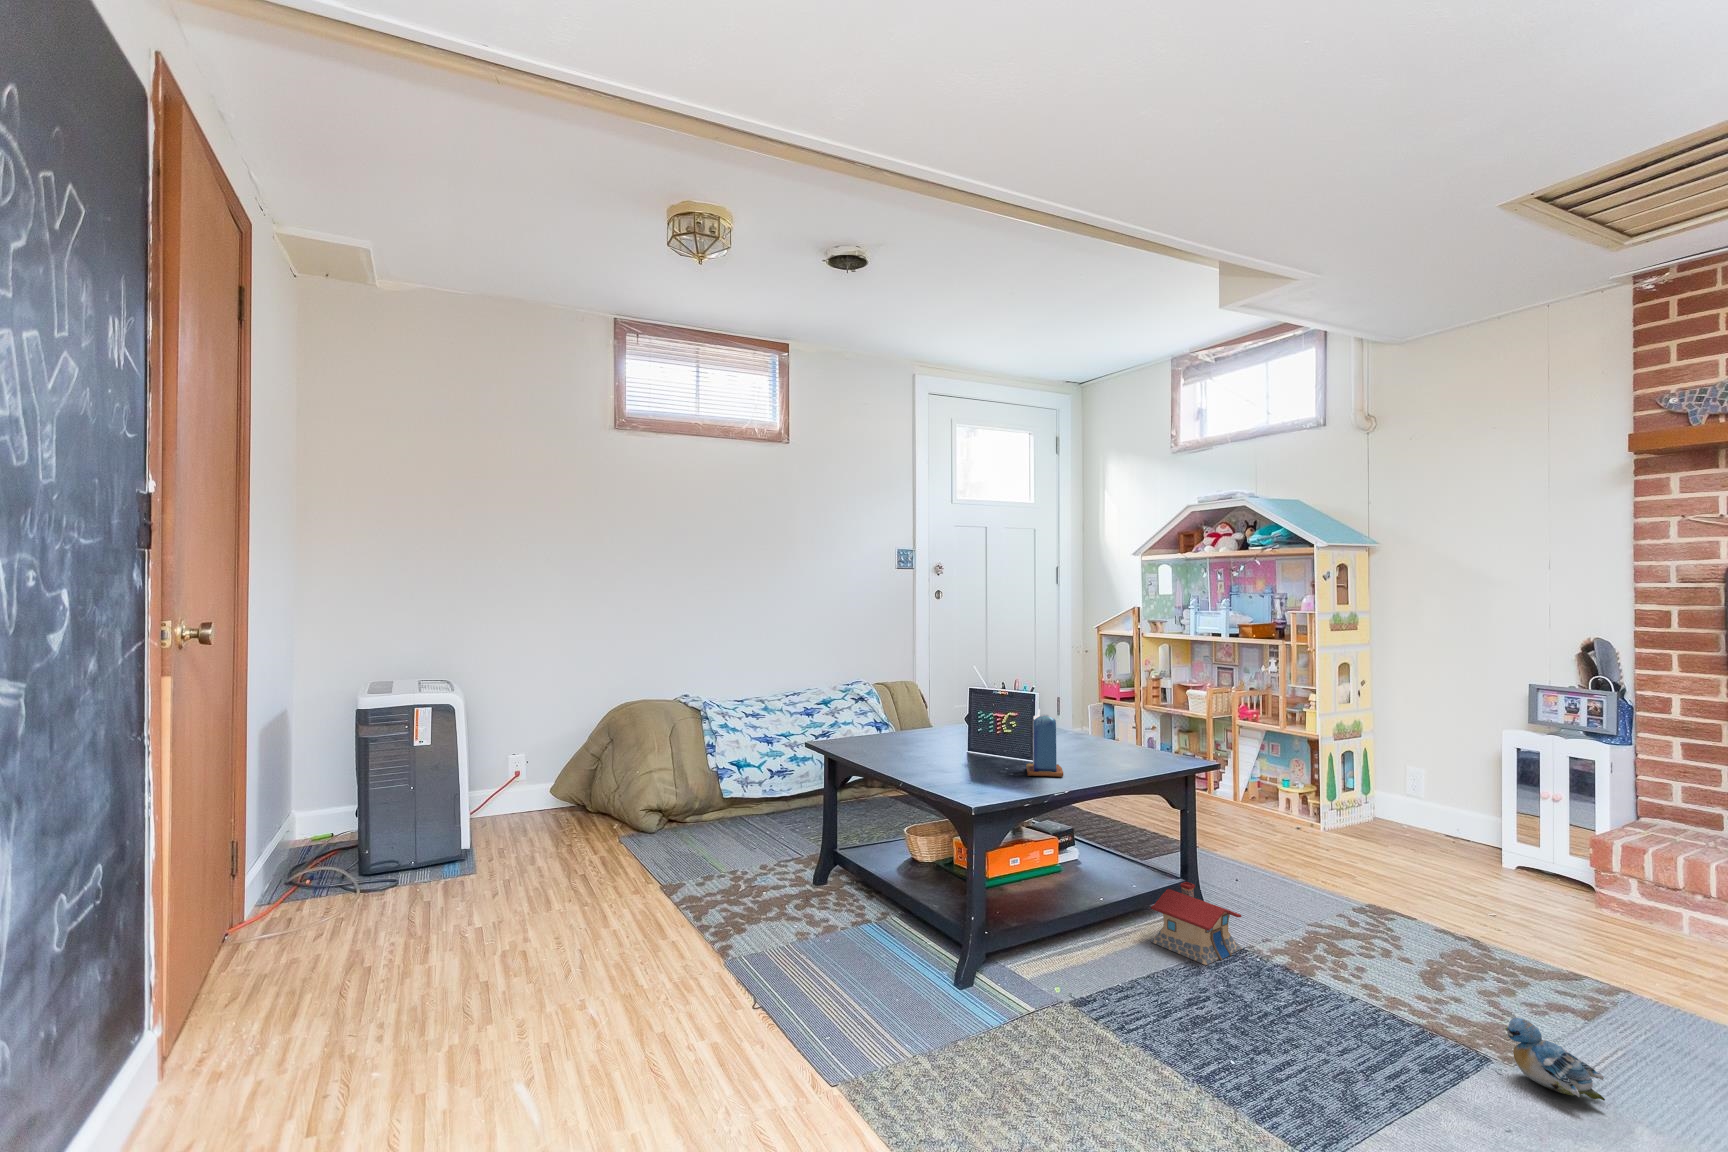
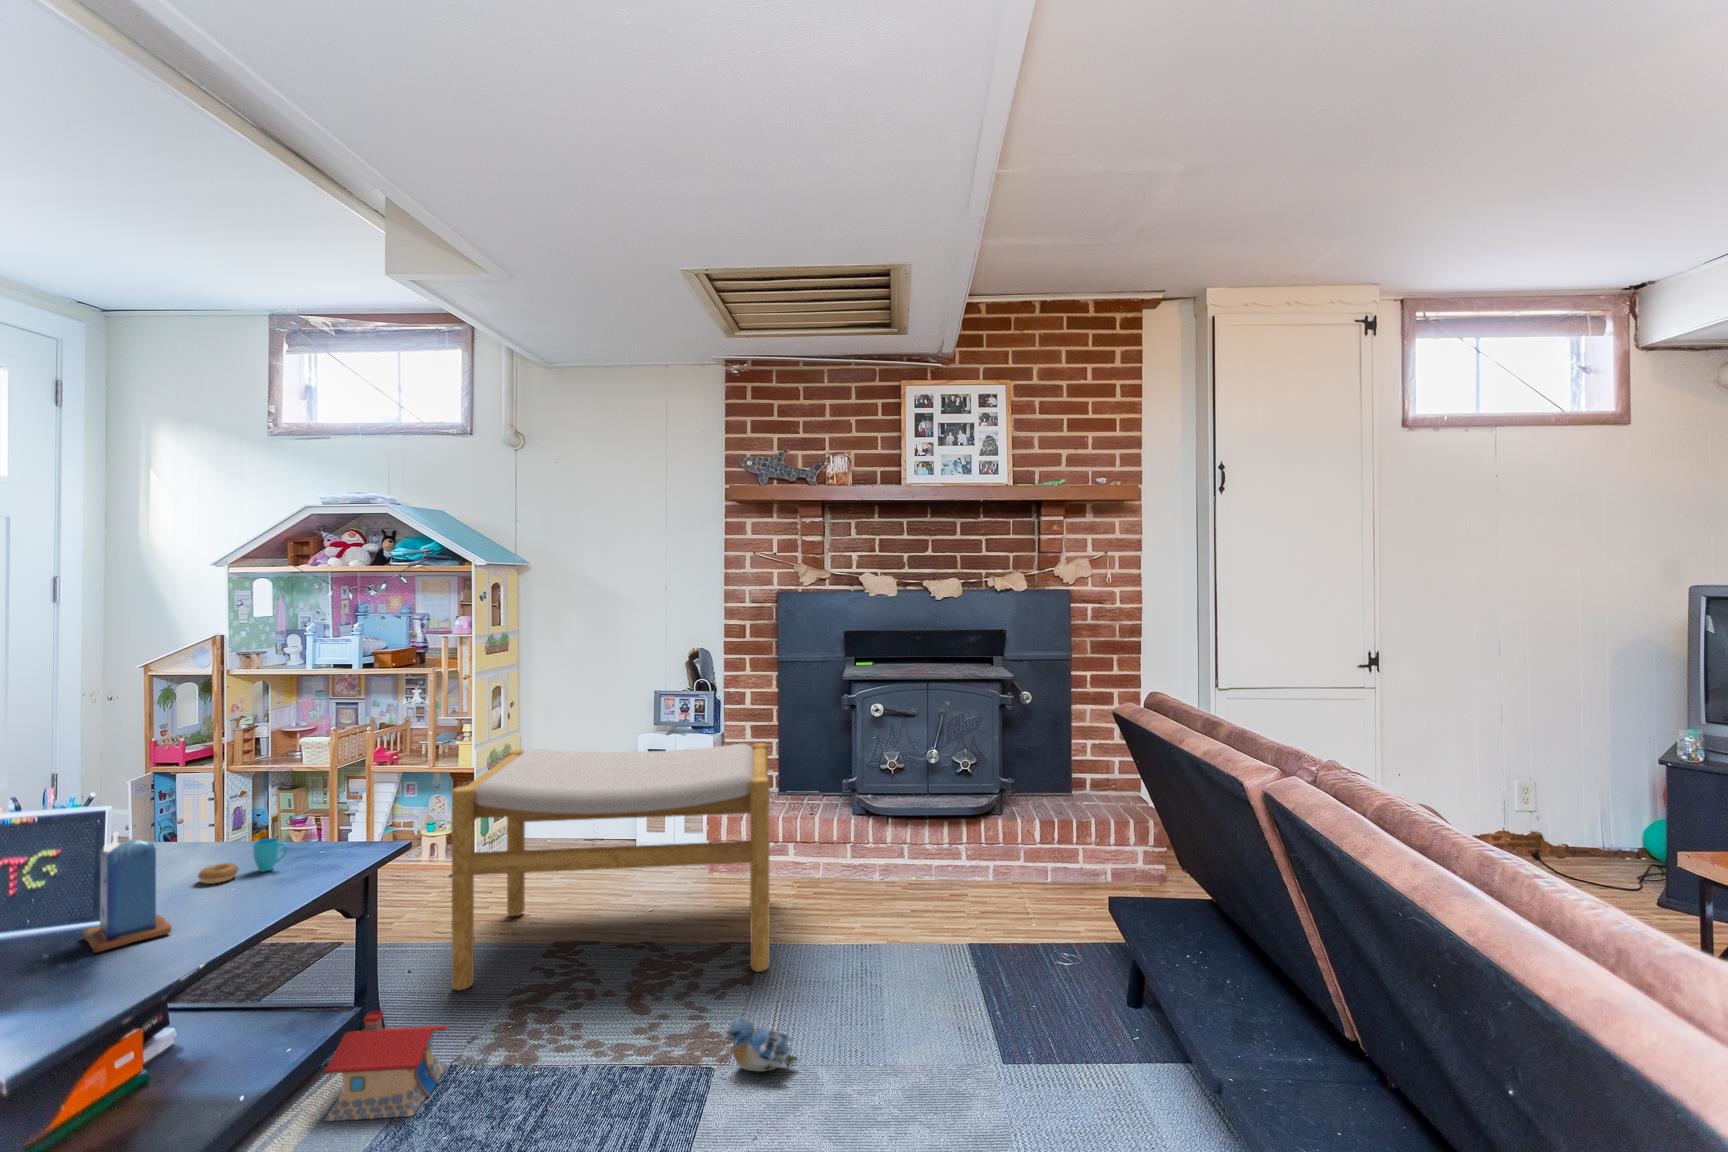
footstool: none [1263,717,1671,1016] -> present [452,743,770,990]
cup: none [1087,739,1138,761] -> present [198,838,288,884]

